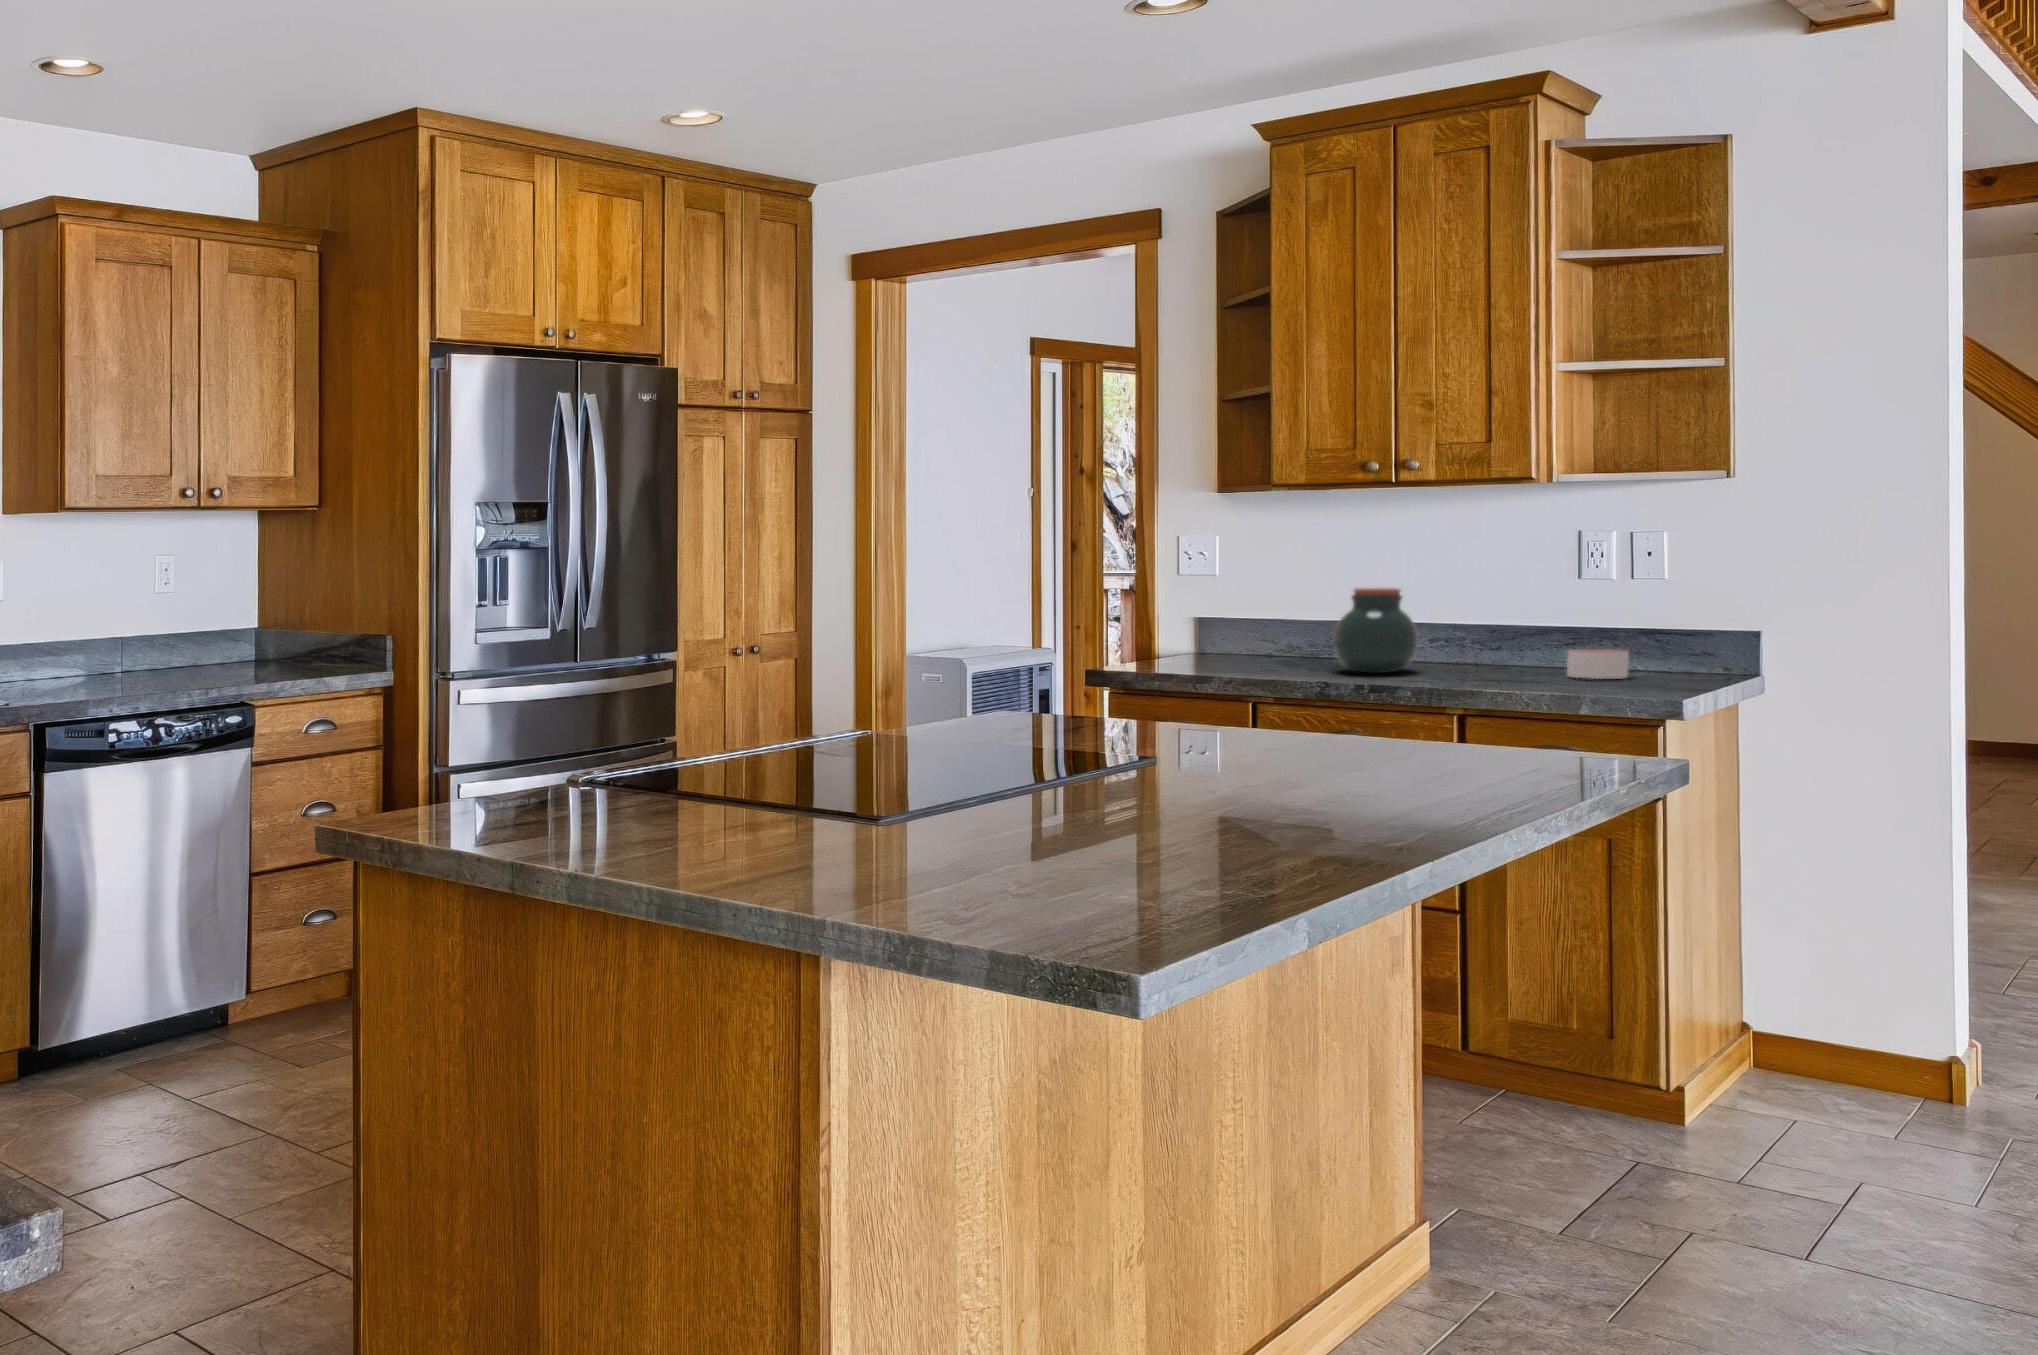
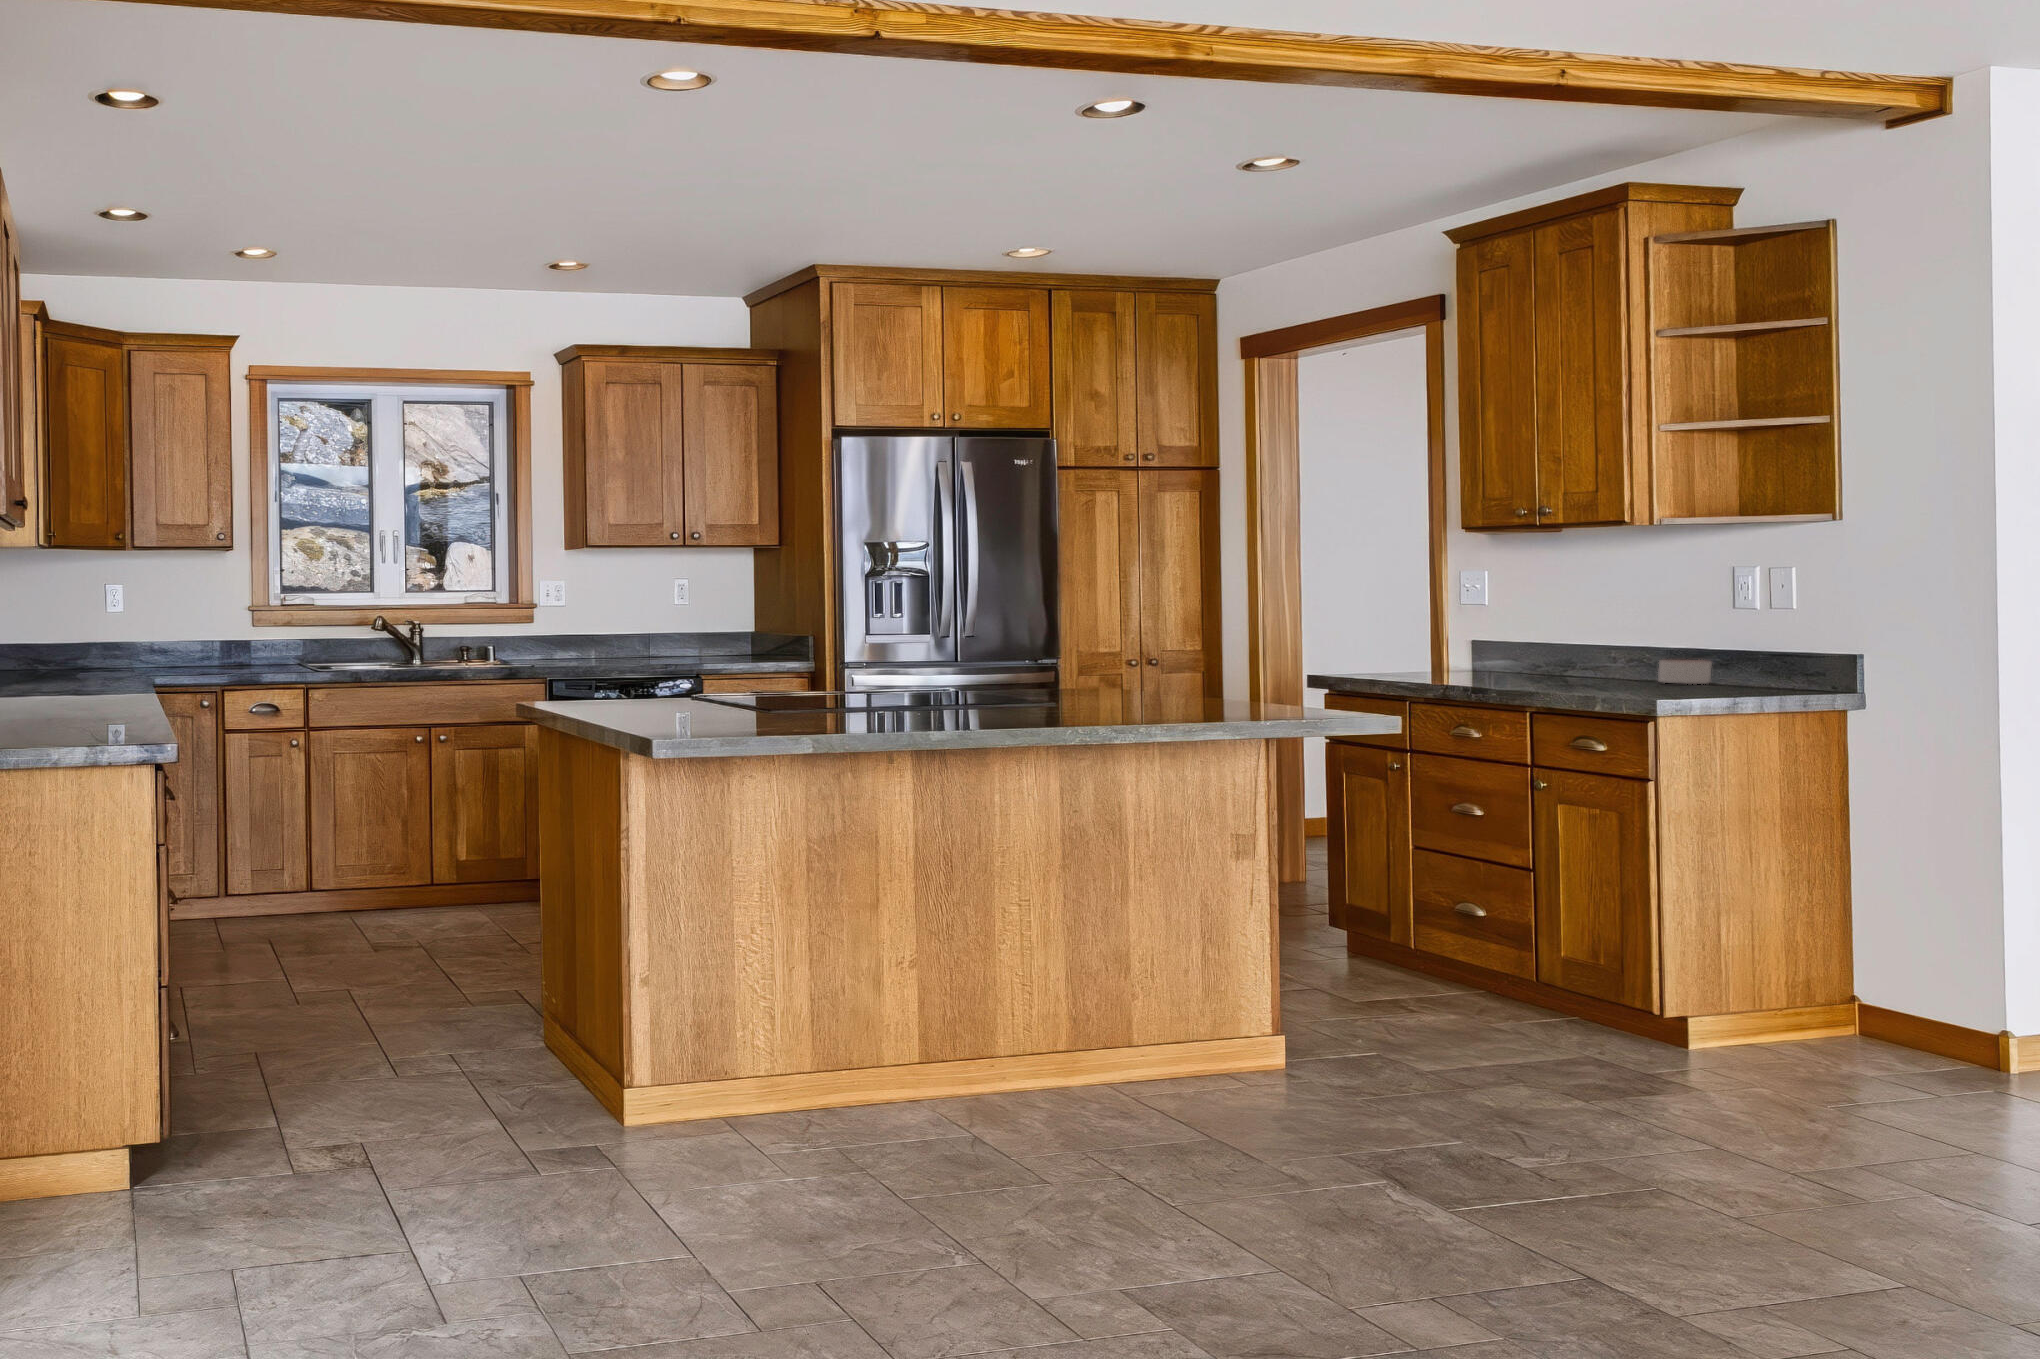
jar: present [1334,588,1418,673] -> none [1488,609,1559,676]

